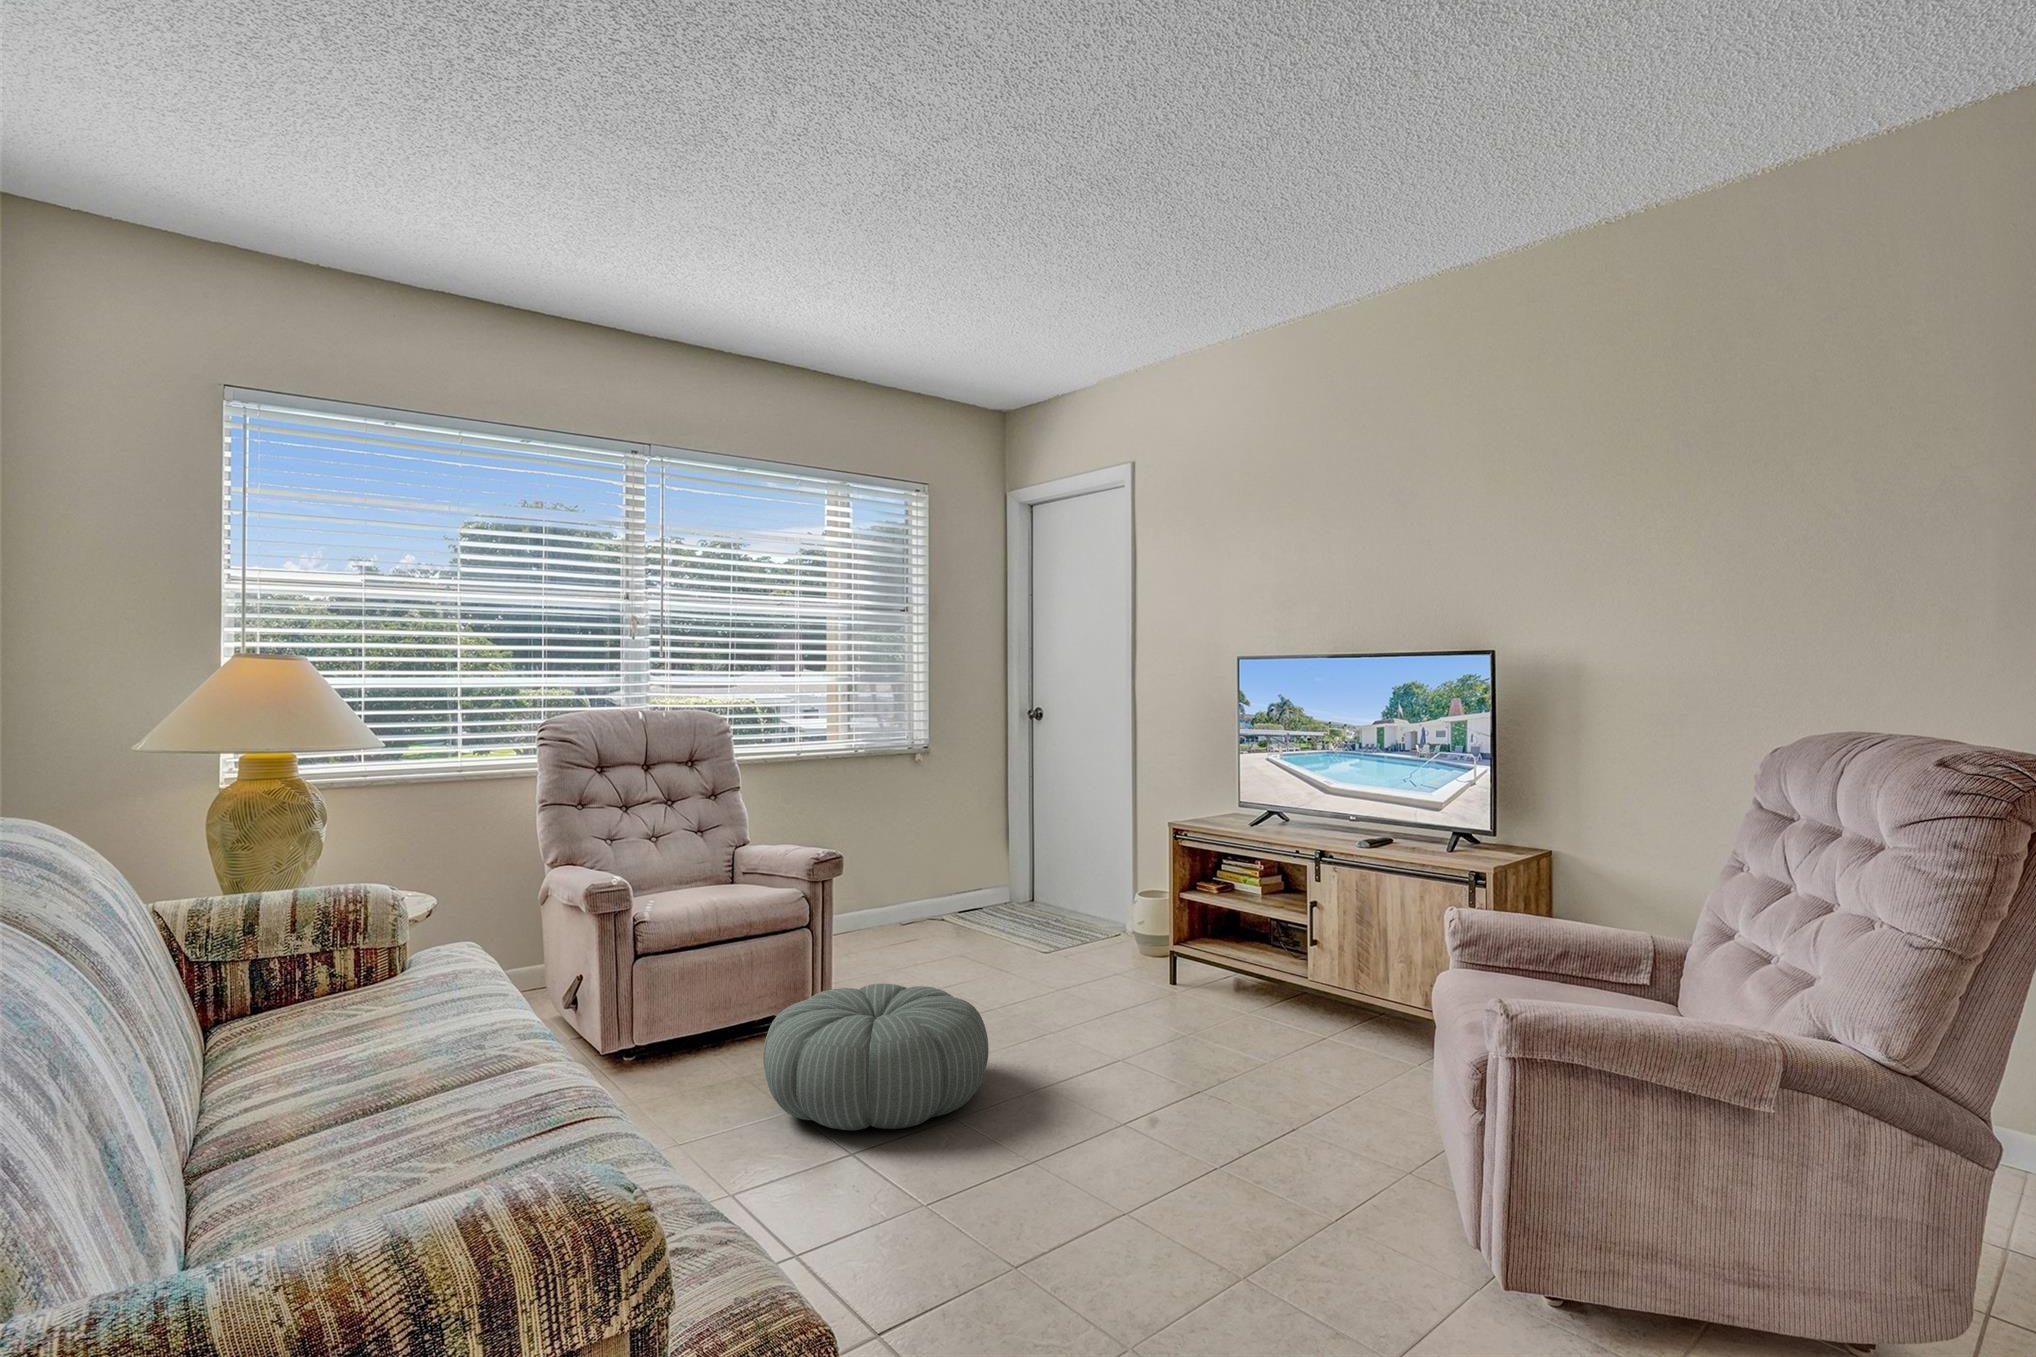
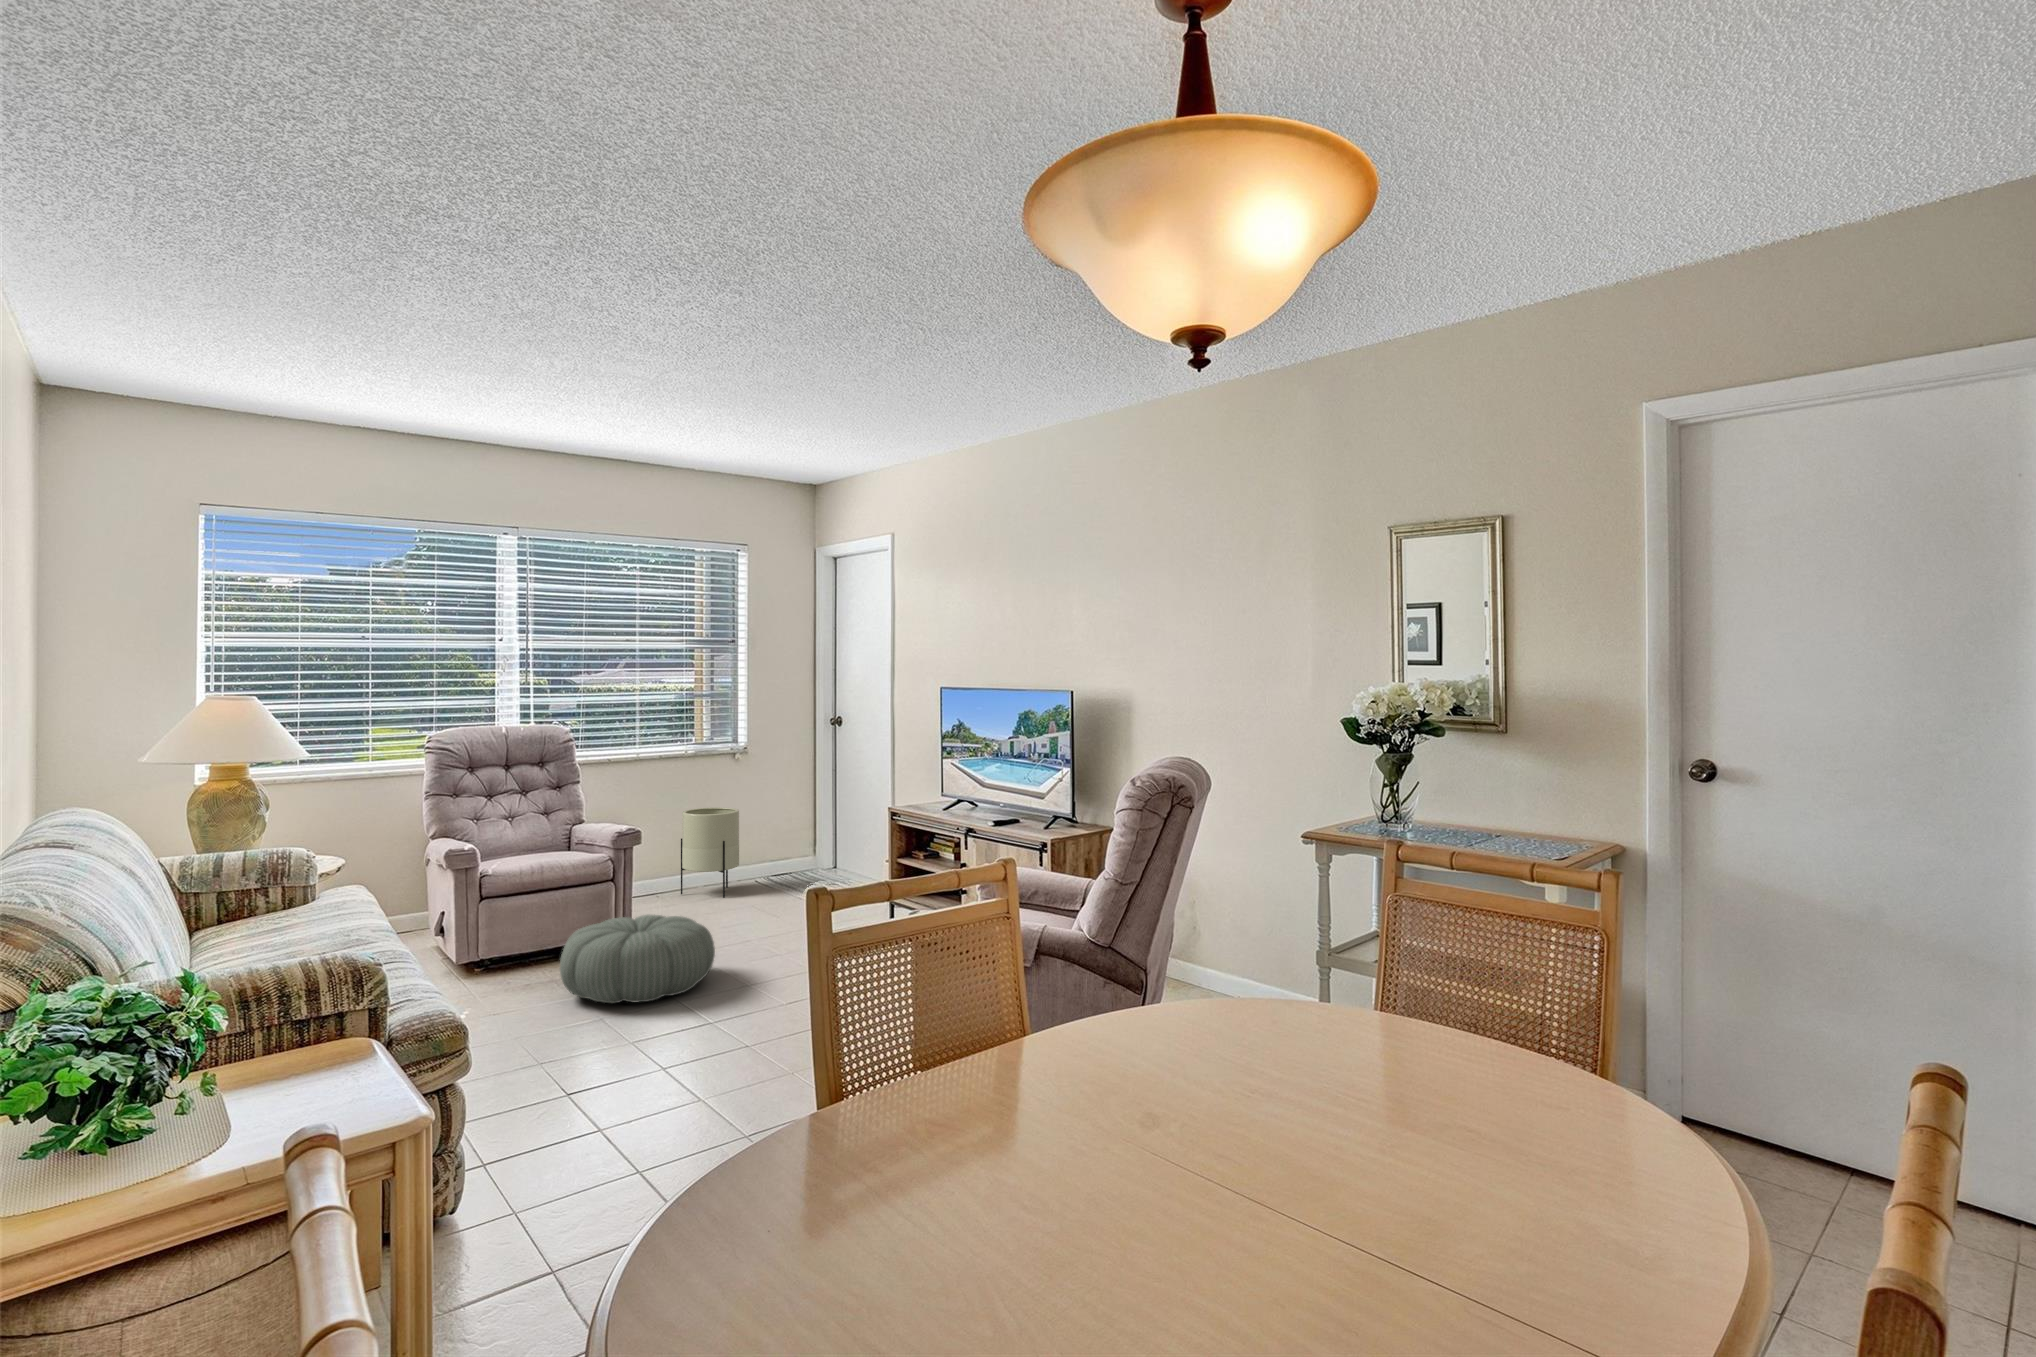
planter: none [859,825,935,948] -> present [681,808,739,898]

